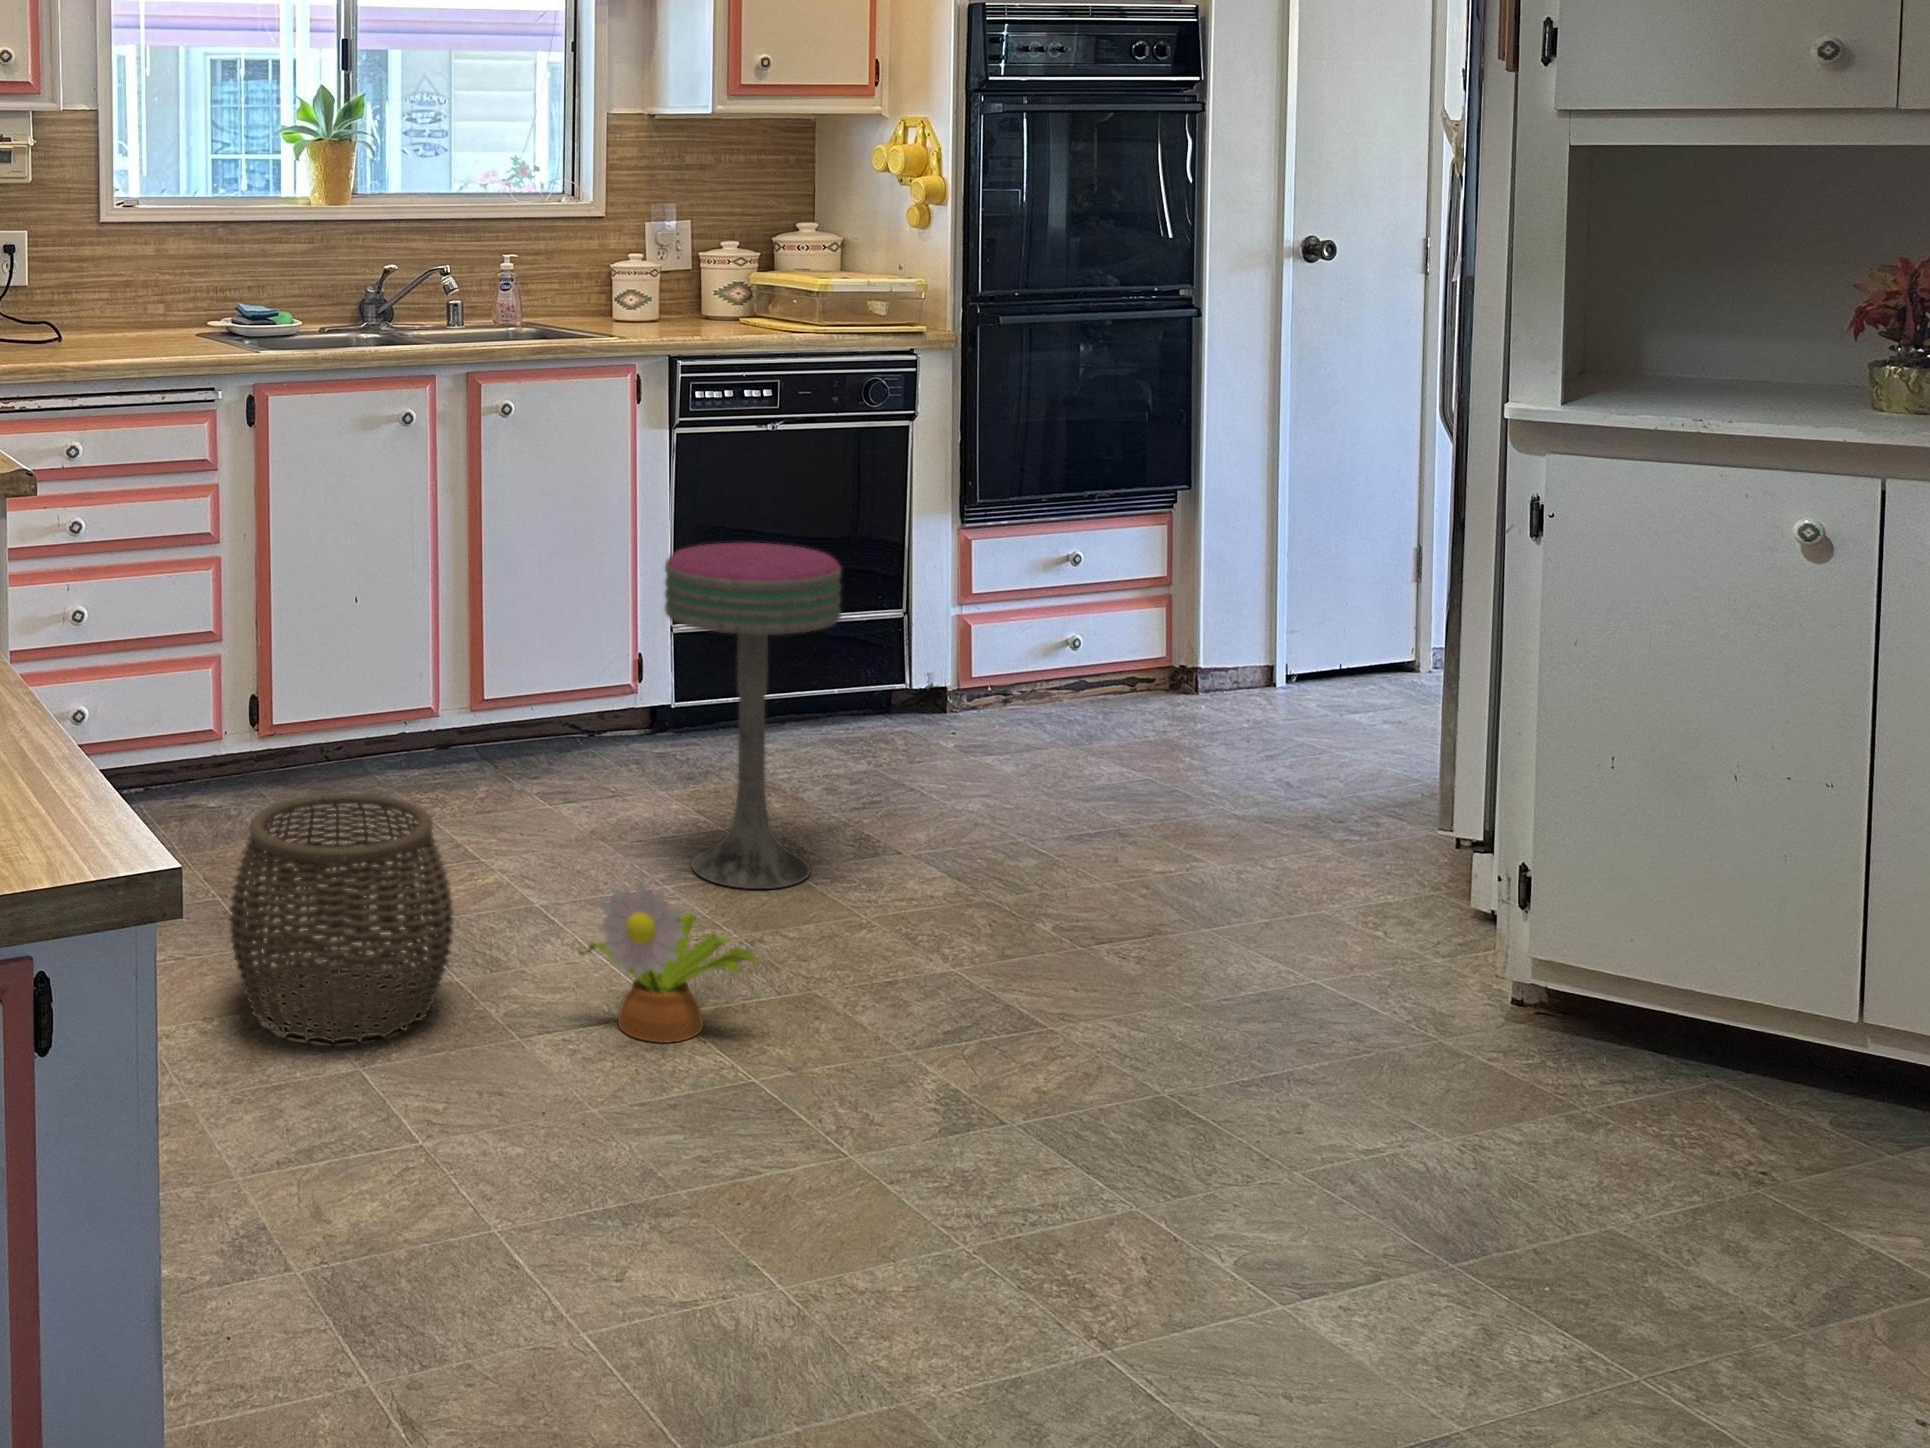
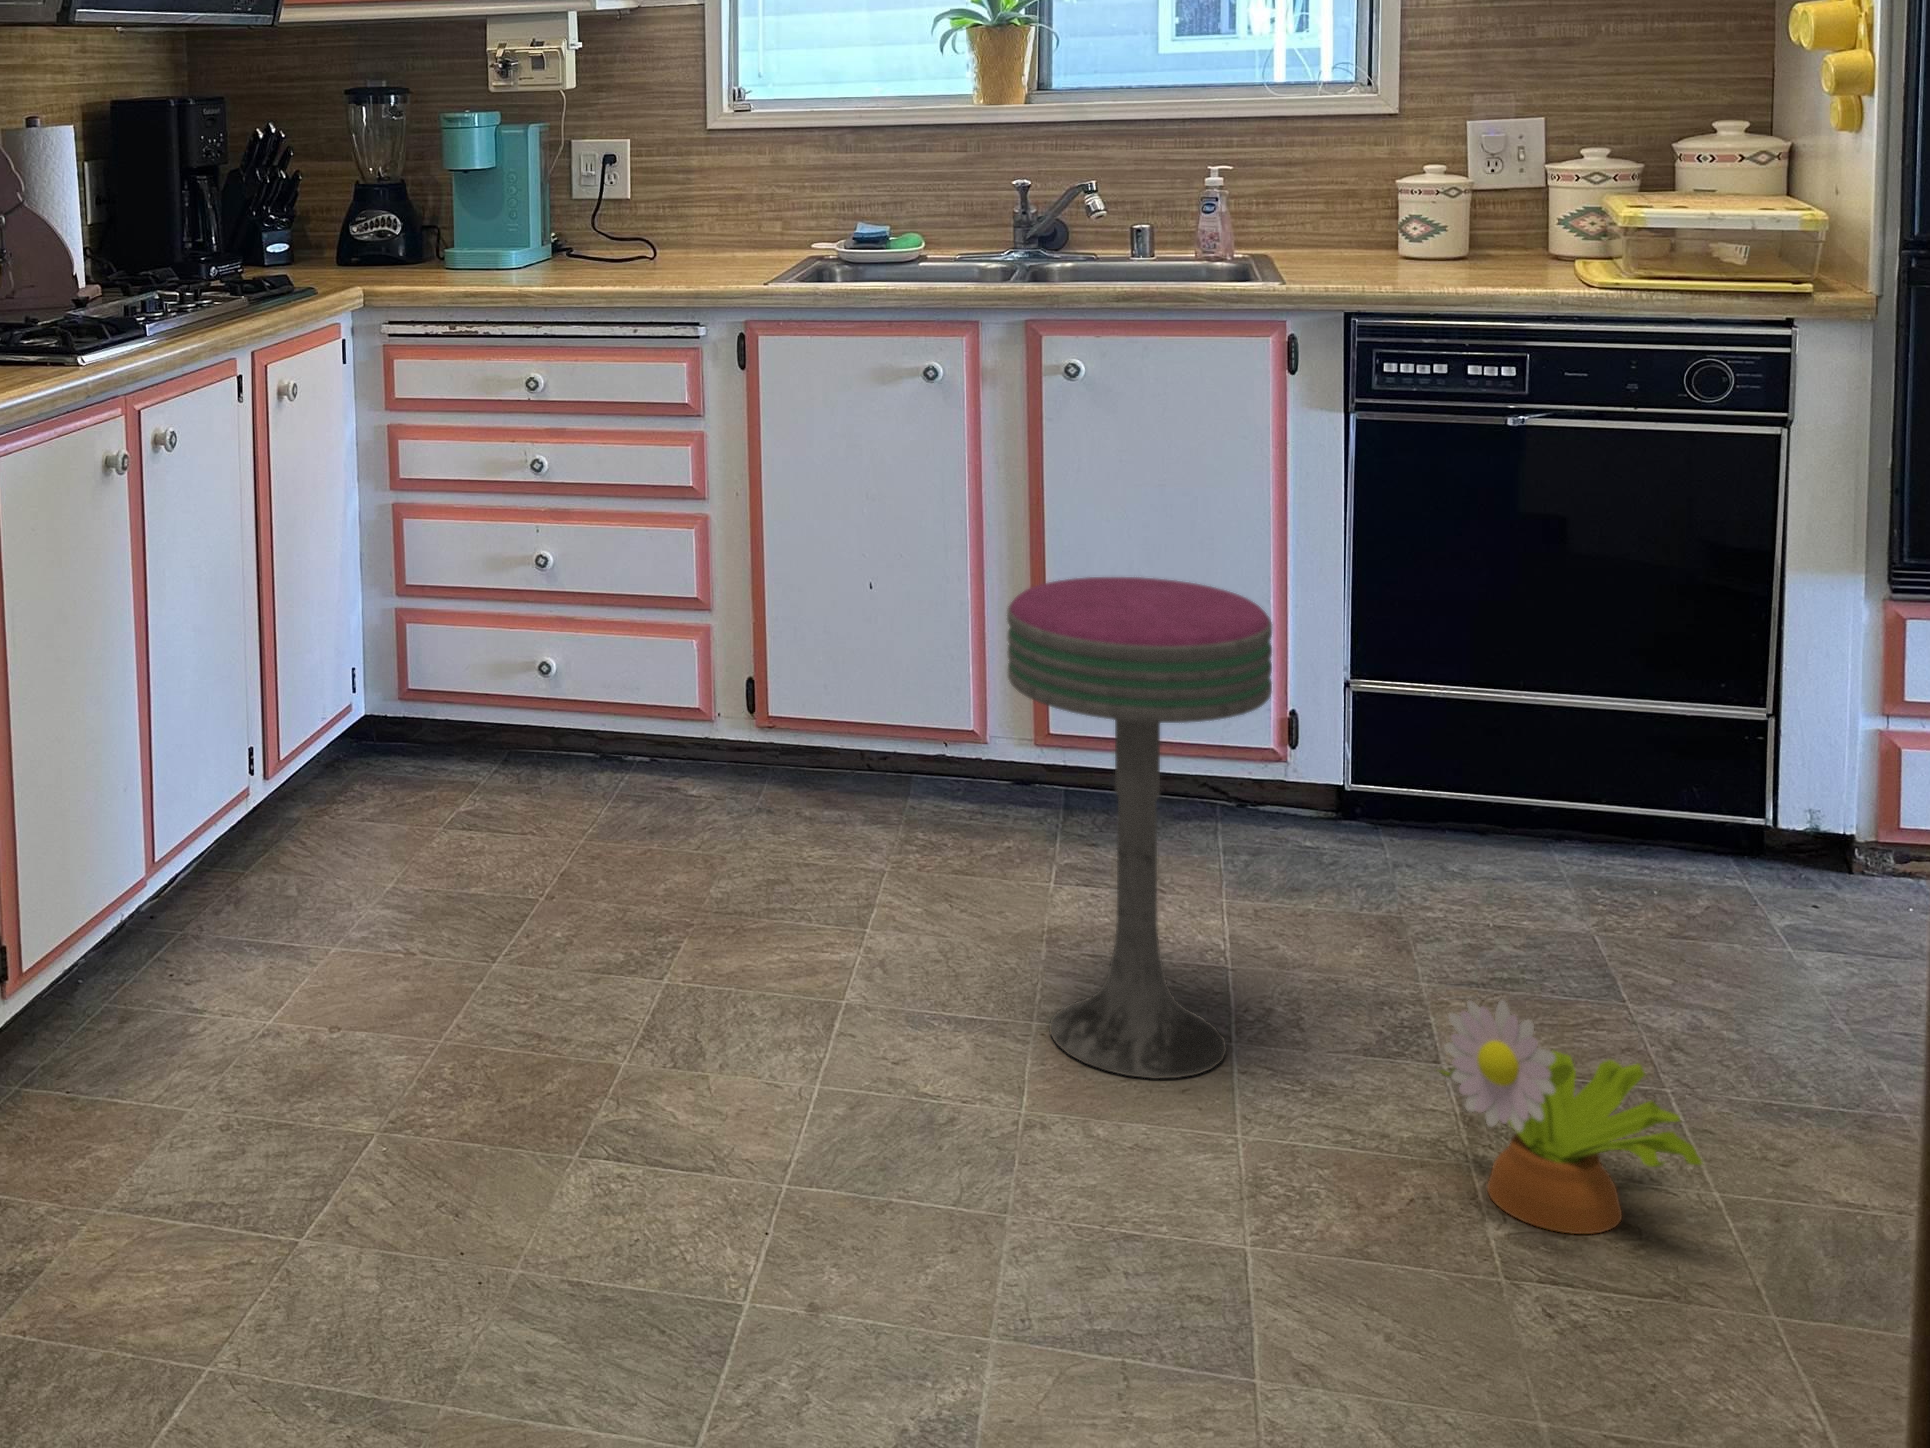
woven basket: present [229,793,454,1042] -> none [277,799,544,1100]
decorative plant: present [579,881,759,1043] -> present [1439,1000,1702,1234]

